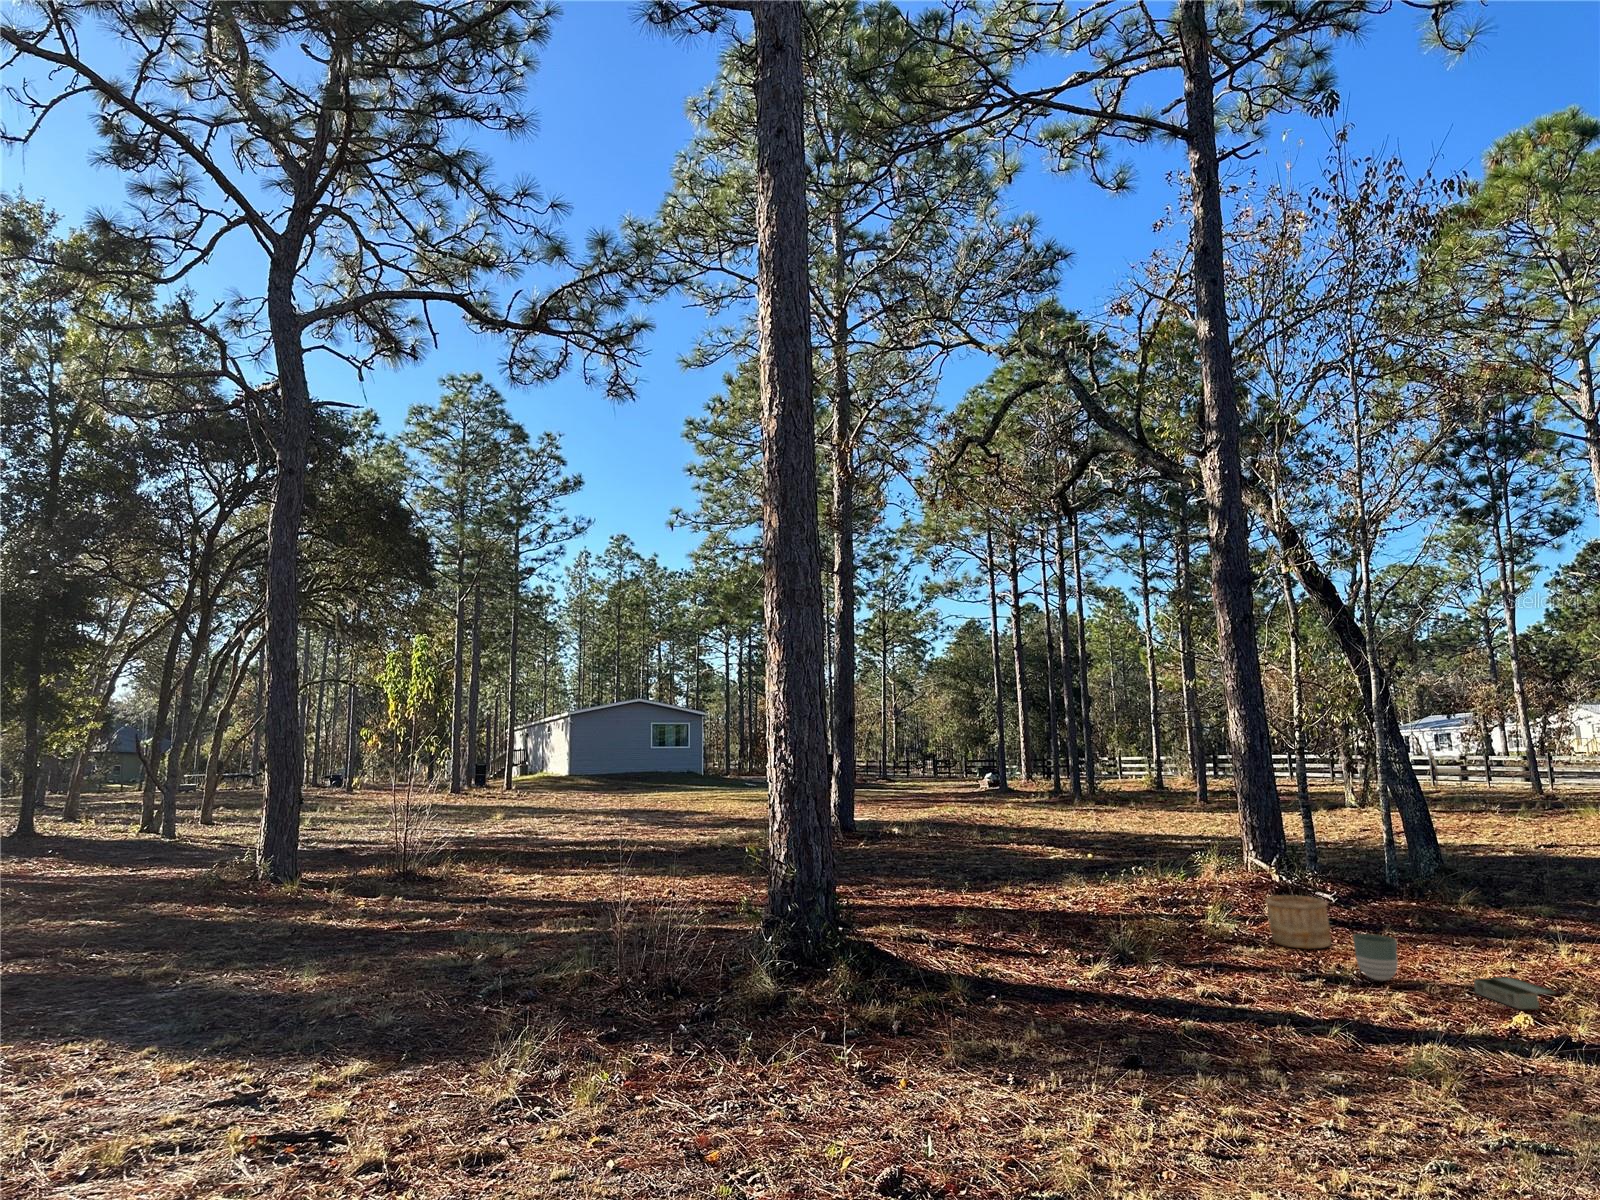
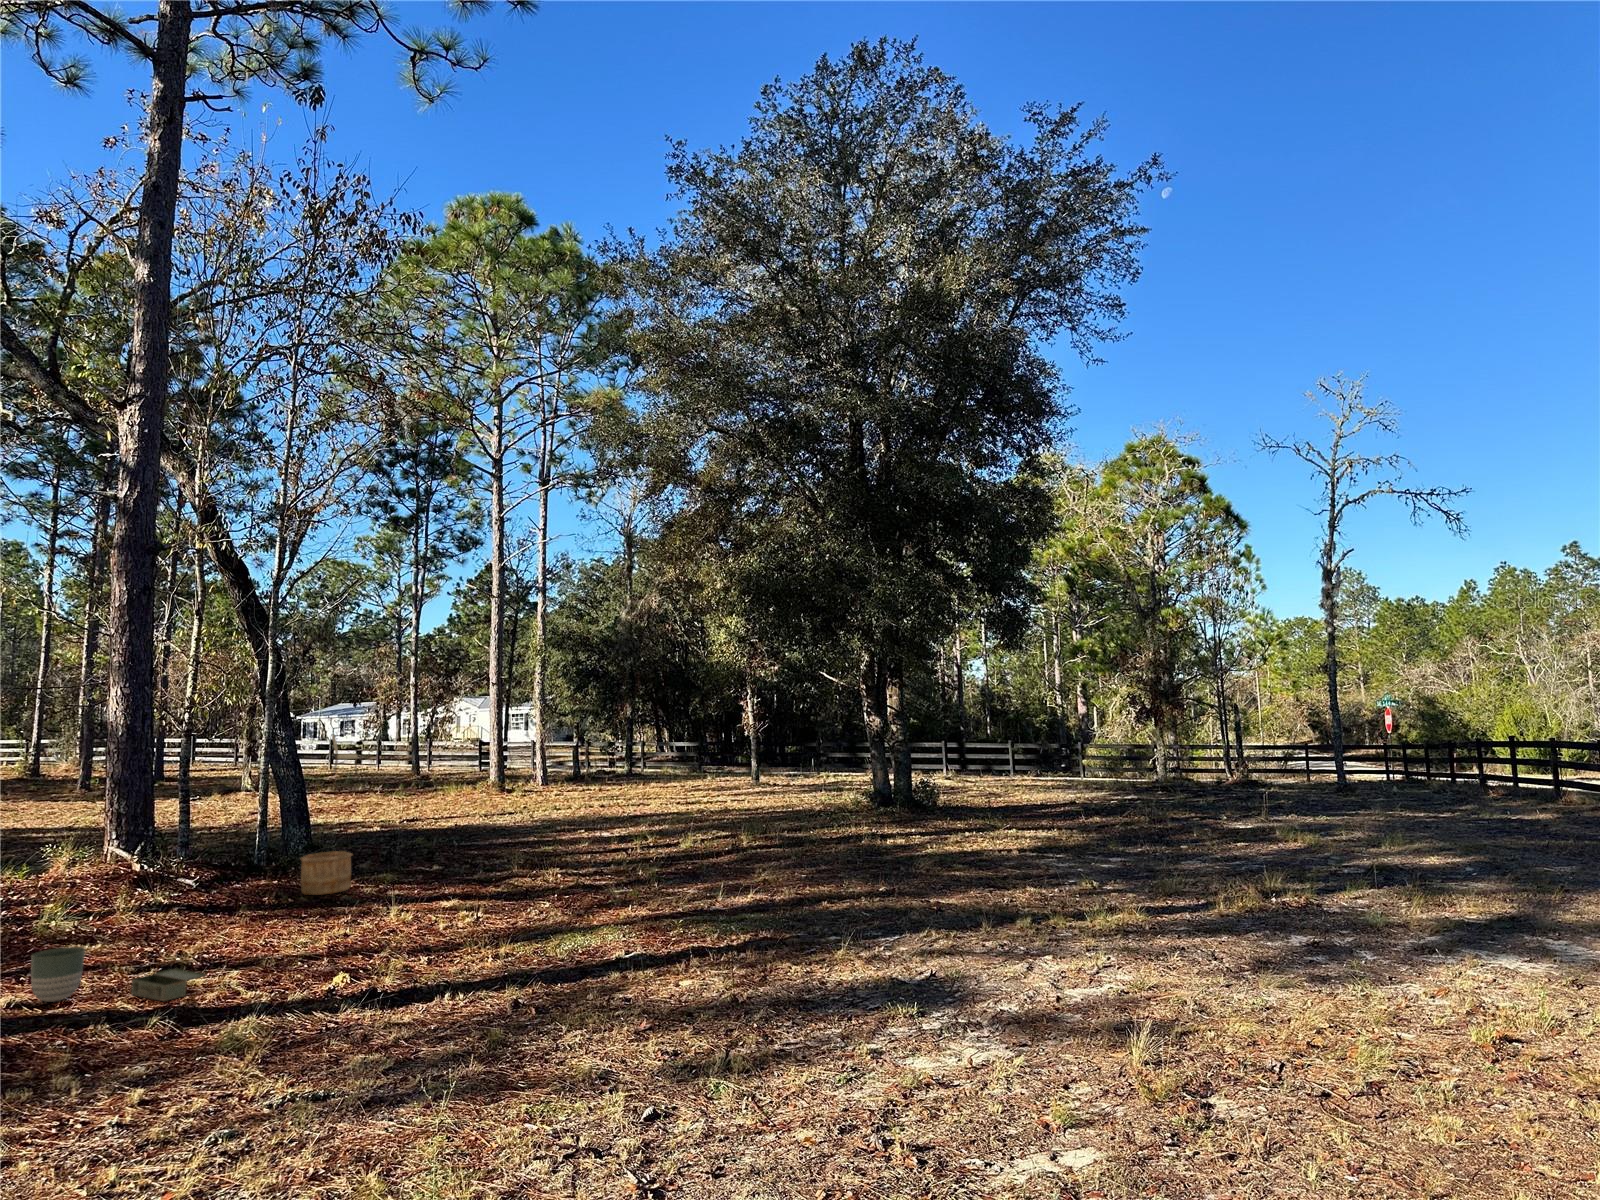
wooden bucket: present [1266,895,1331,949] -> present [300,851,352,895]
planter: present [1353,934,1398,981] -> present [31,947,85,1002]
toolbox: present [1474,977,1555,1009] -> present [131,969,206,1001]

